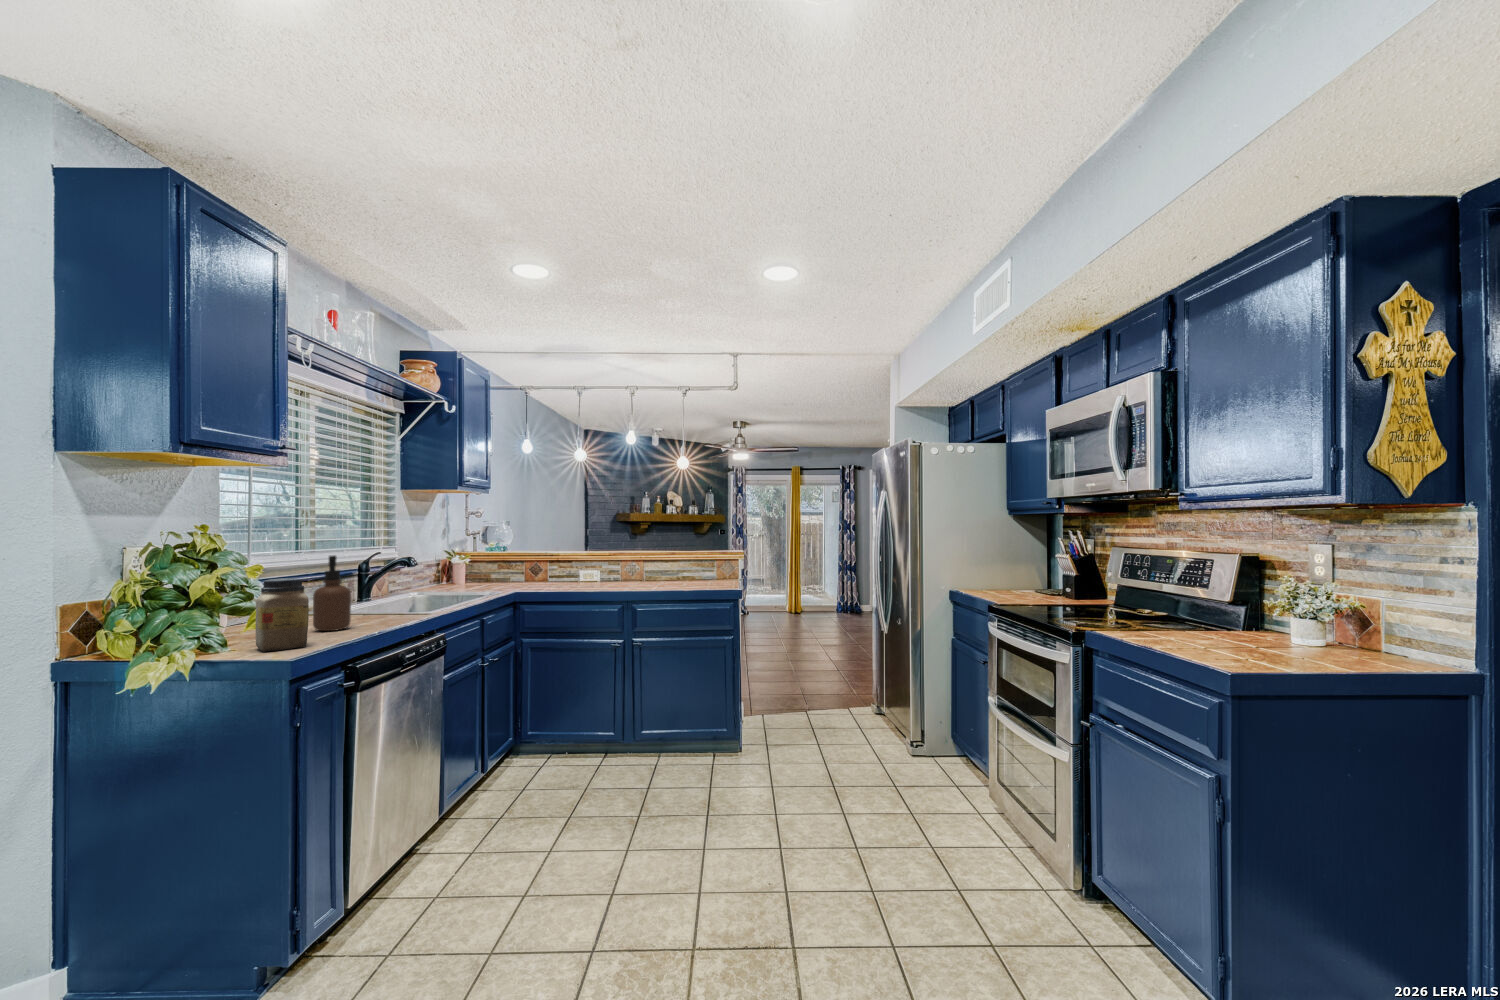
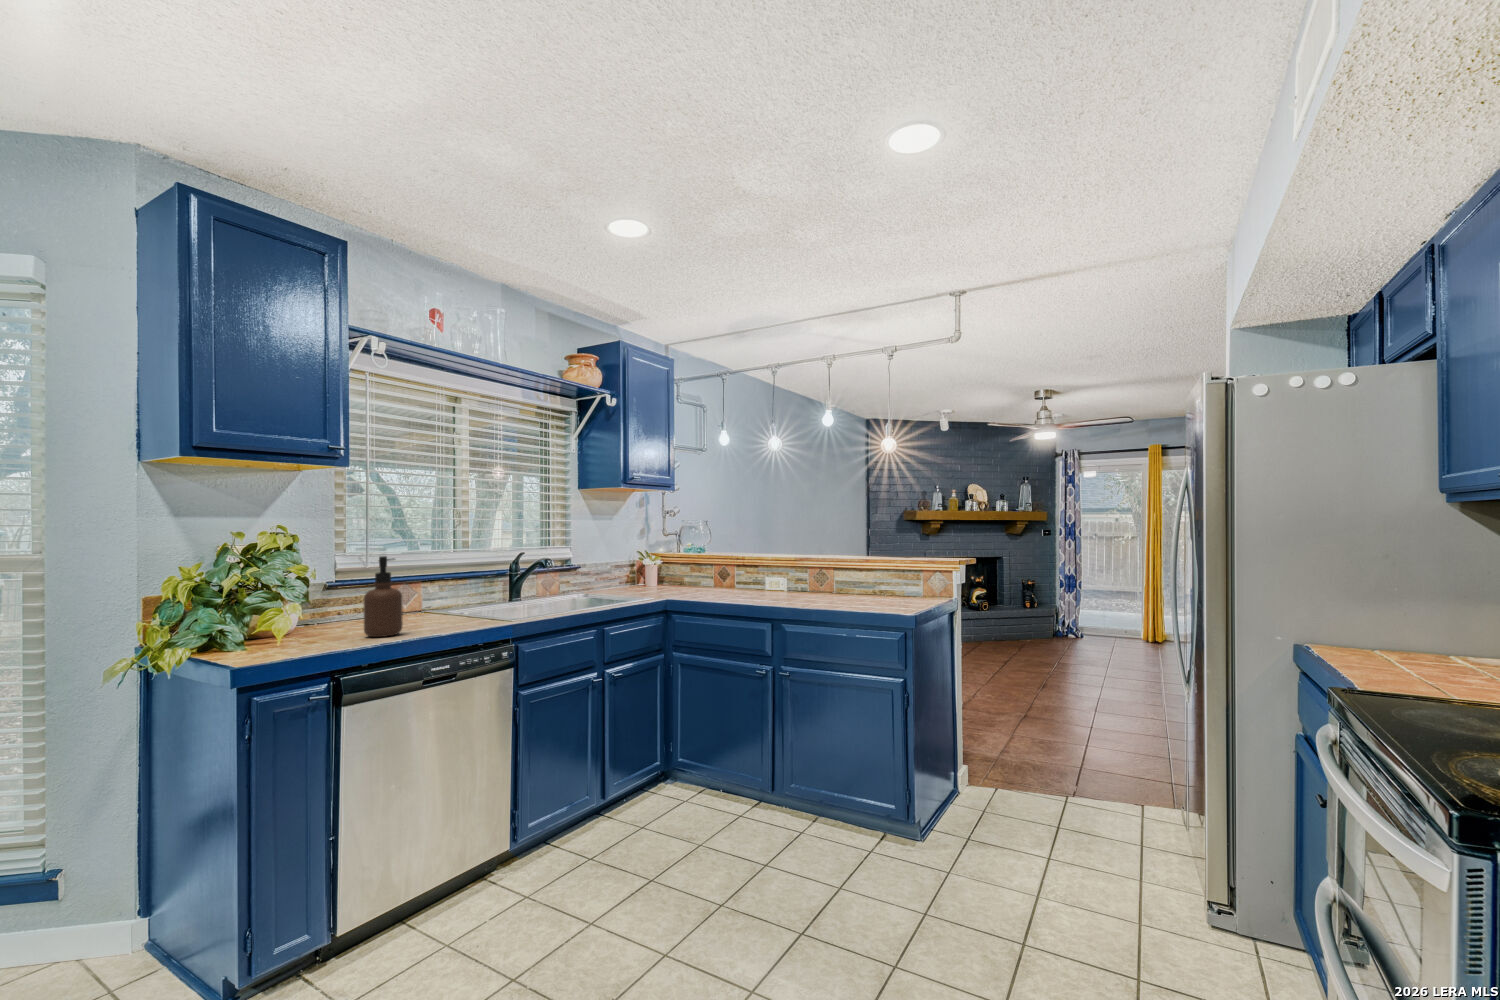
jar: present [256,578,309,652] -> none [240,581,303,659]

